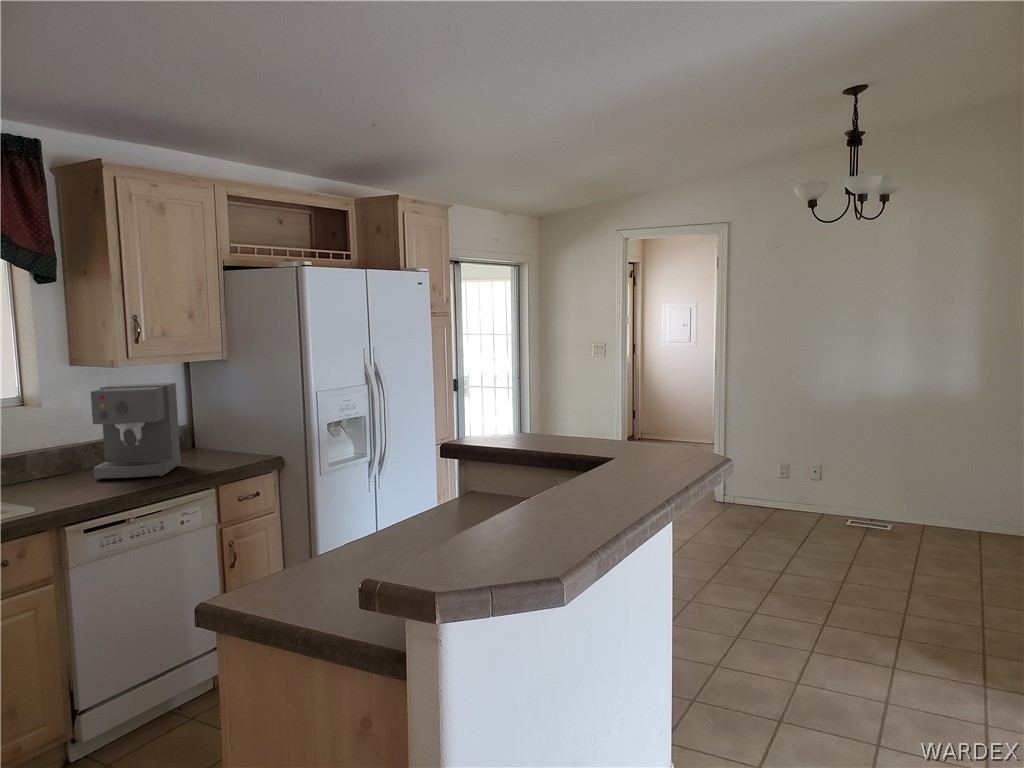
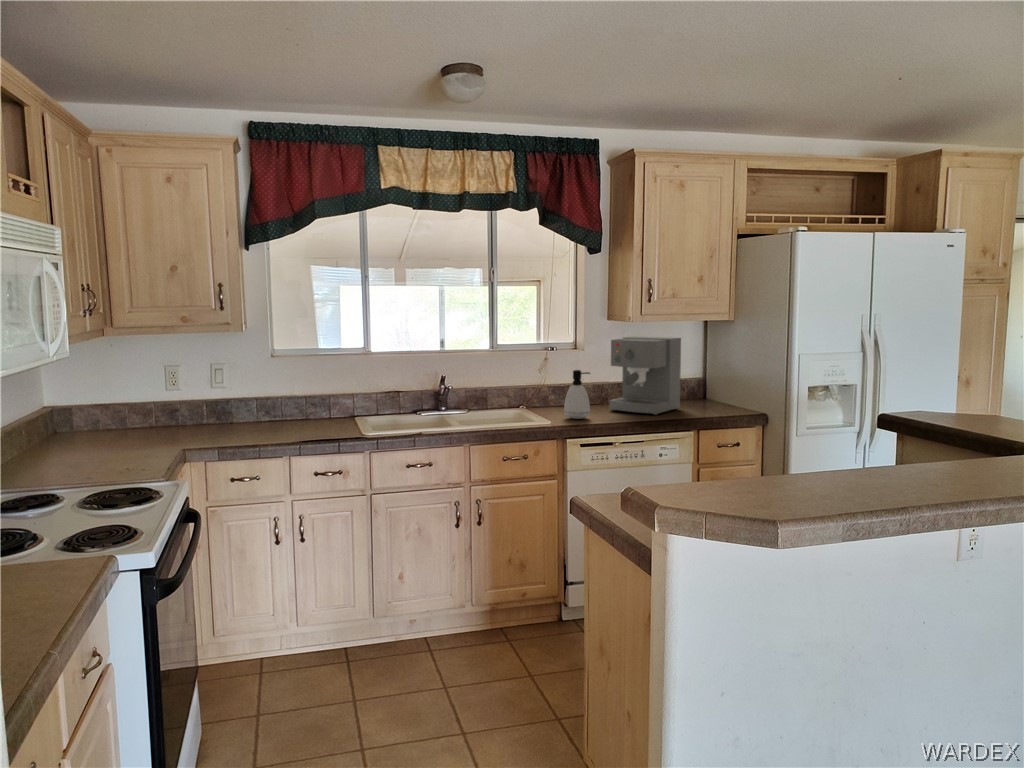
soap dispenser: none [43,434,82,498] -> present [564,370,590,419]

